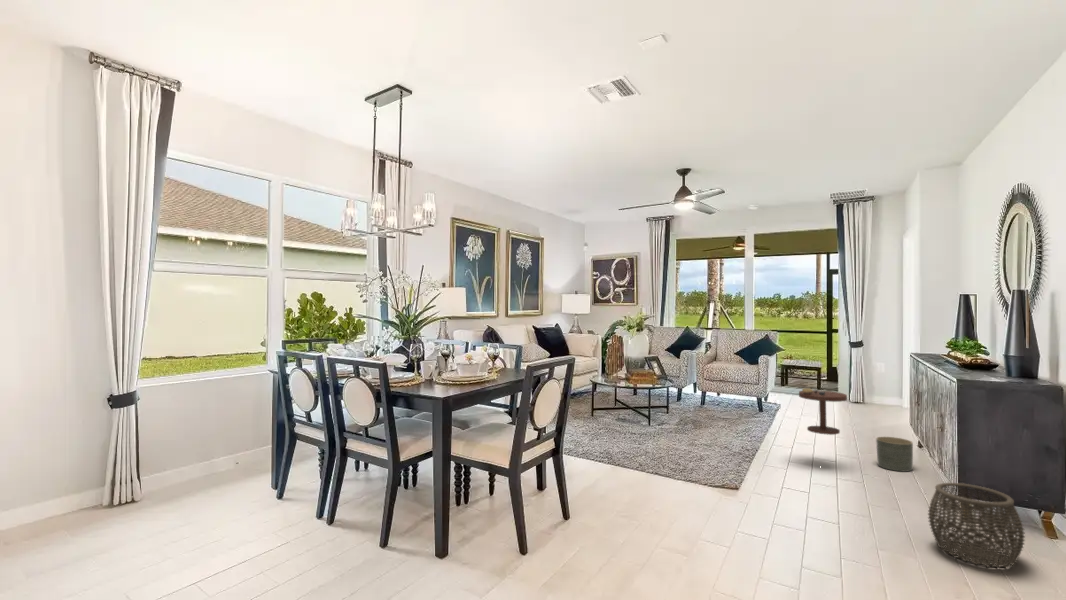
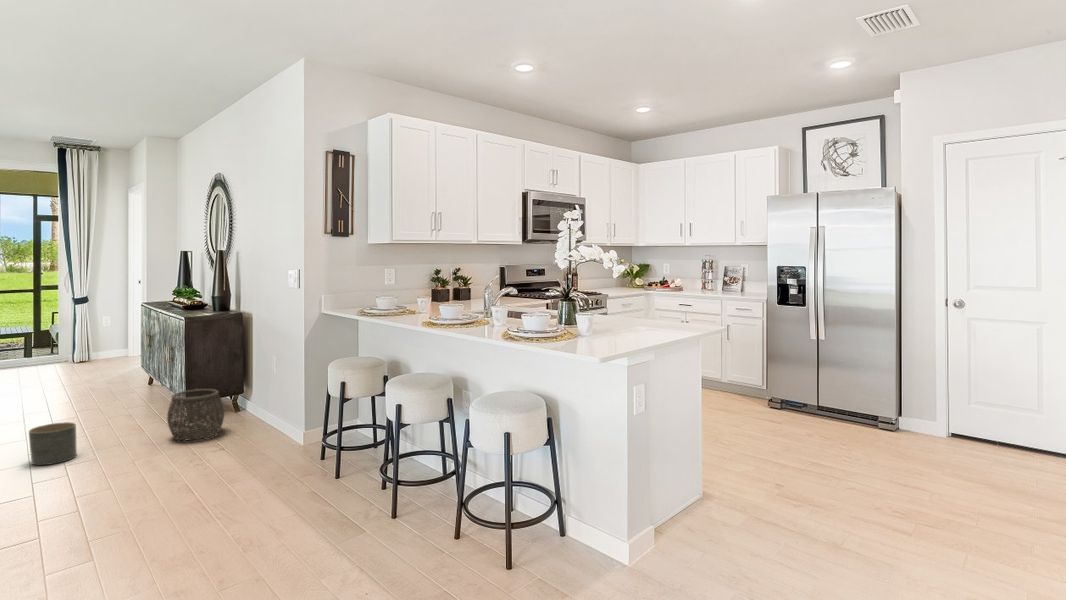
side table: present [799,388,847,435] -> none [36,344,89,419]
planter: present [876,437,913,471] -> present [29,422,77,465]

